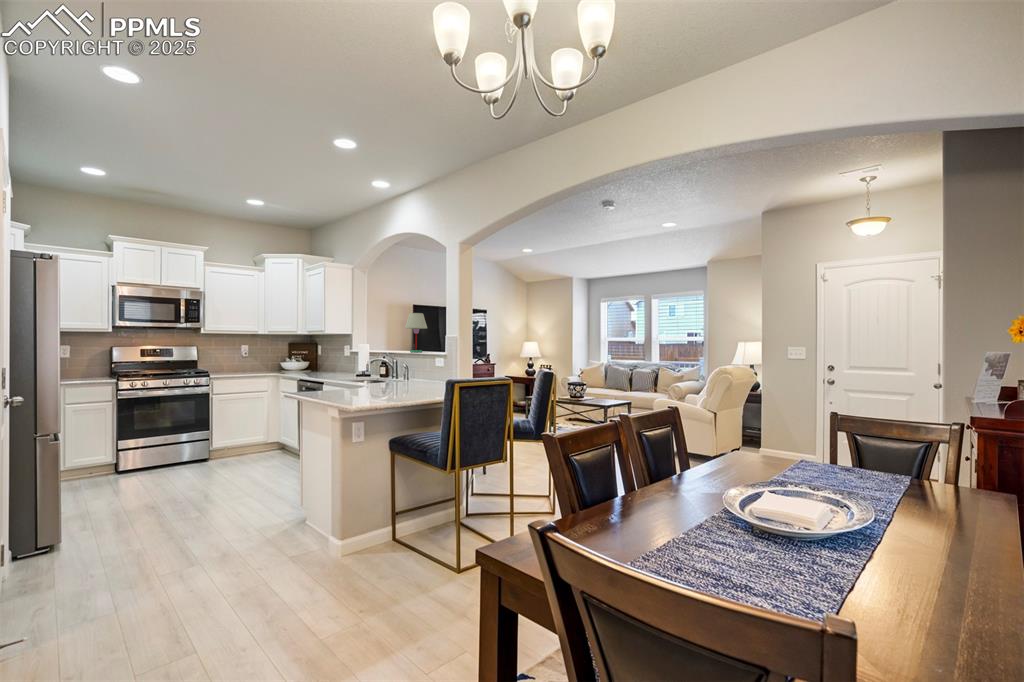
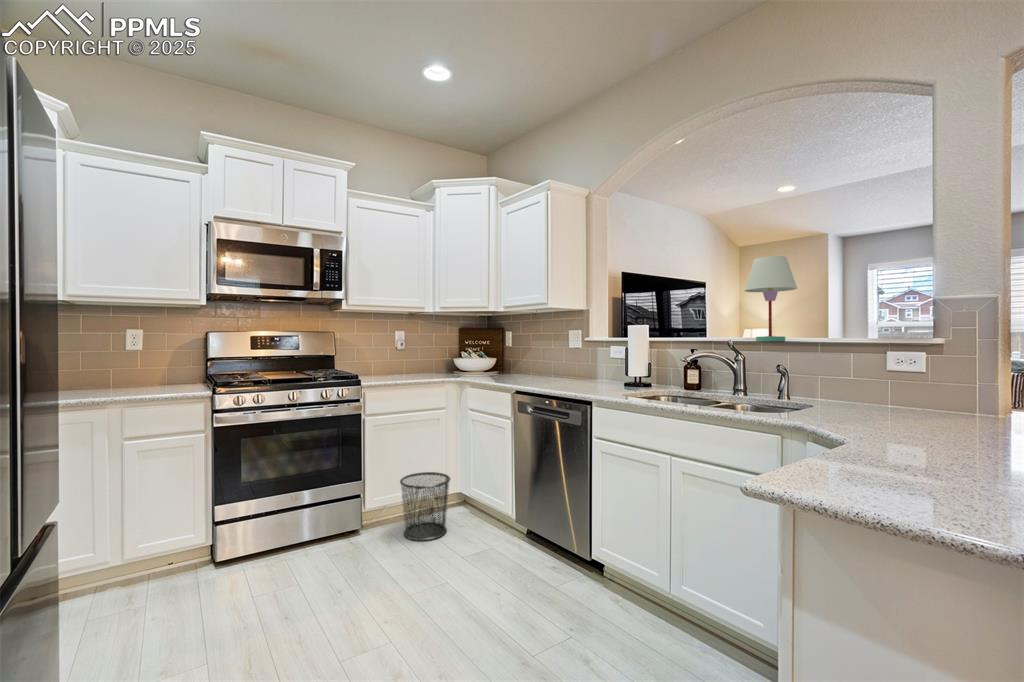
waste bin: none [233,427,265,462] -> present [400,472,450,541]

